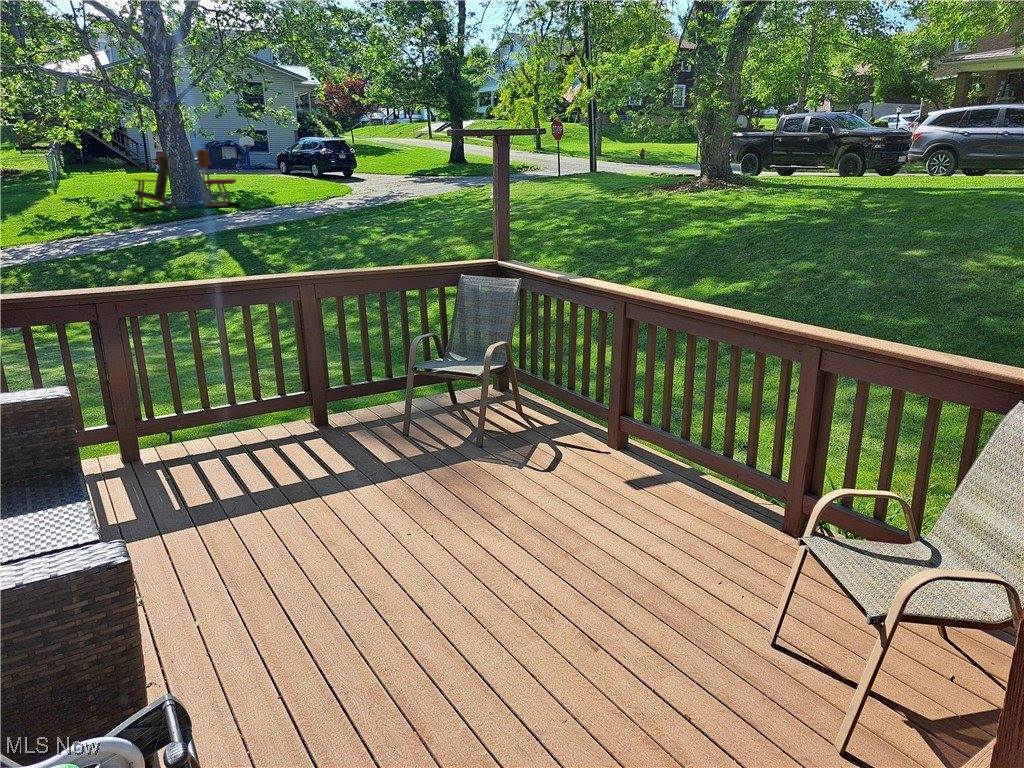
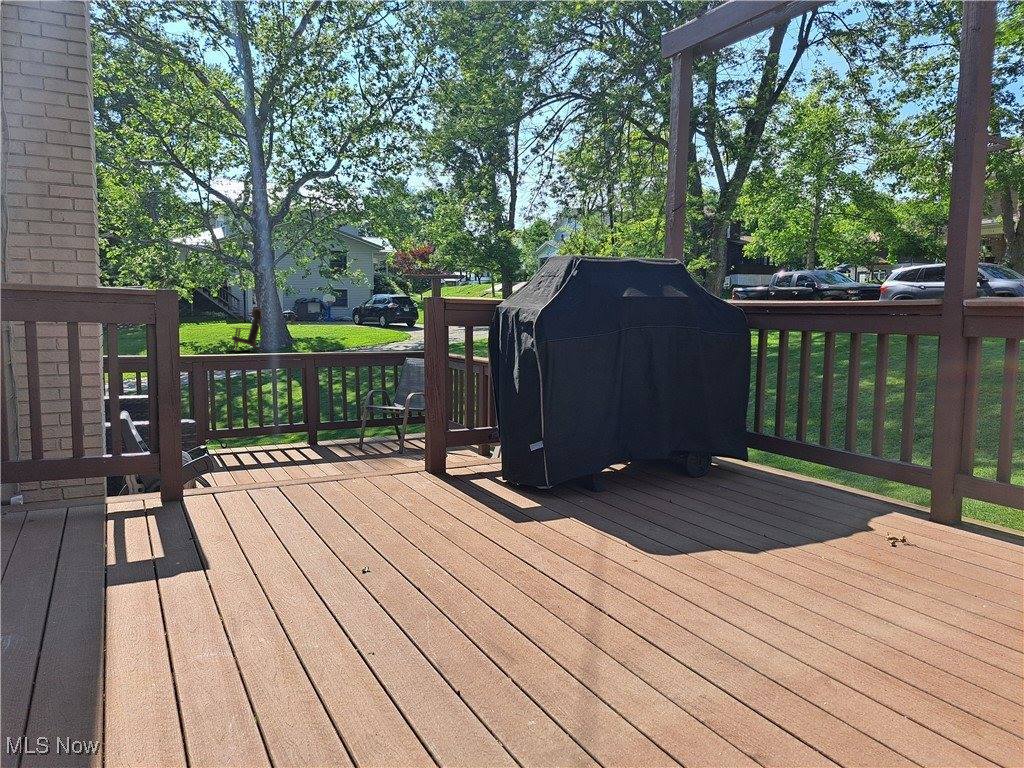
bench: present [197,149,236,206] -> none [285,304,315,350]

